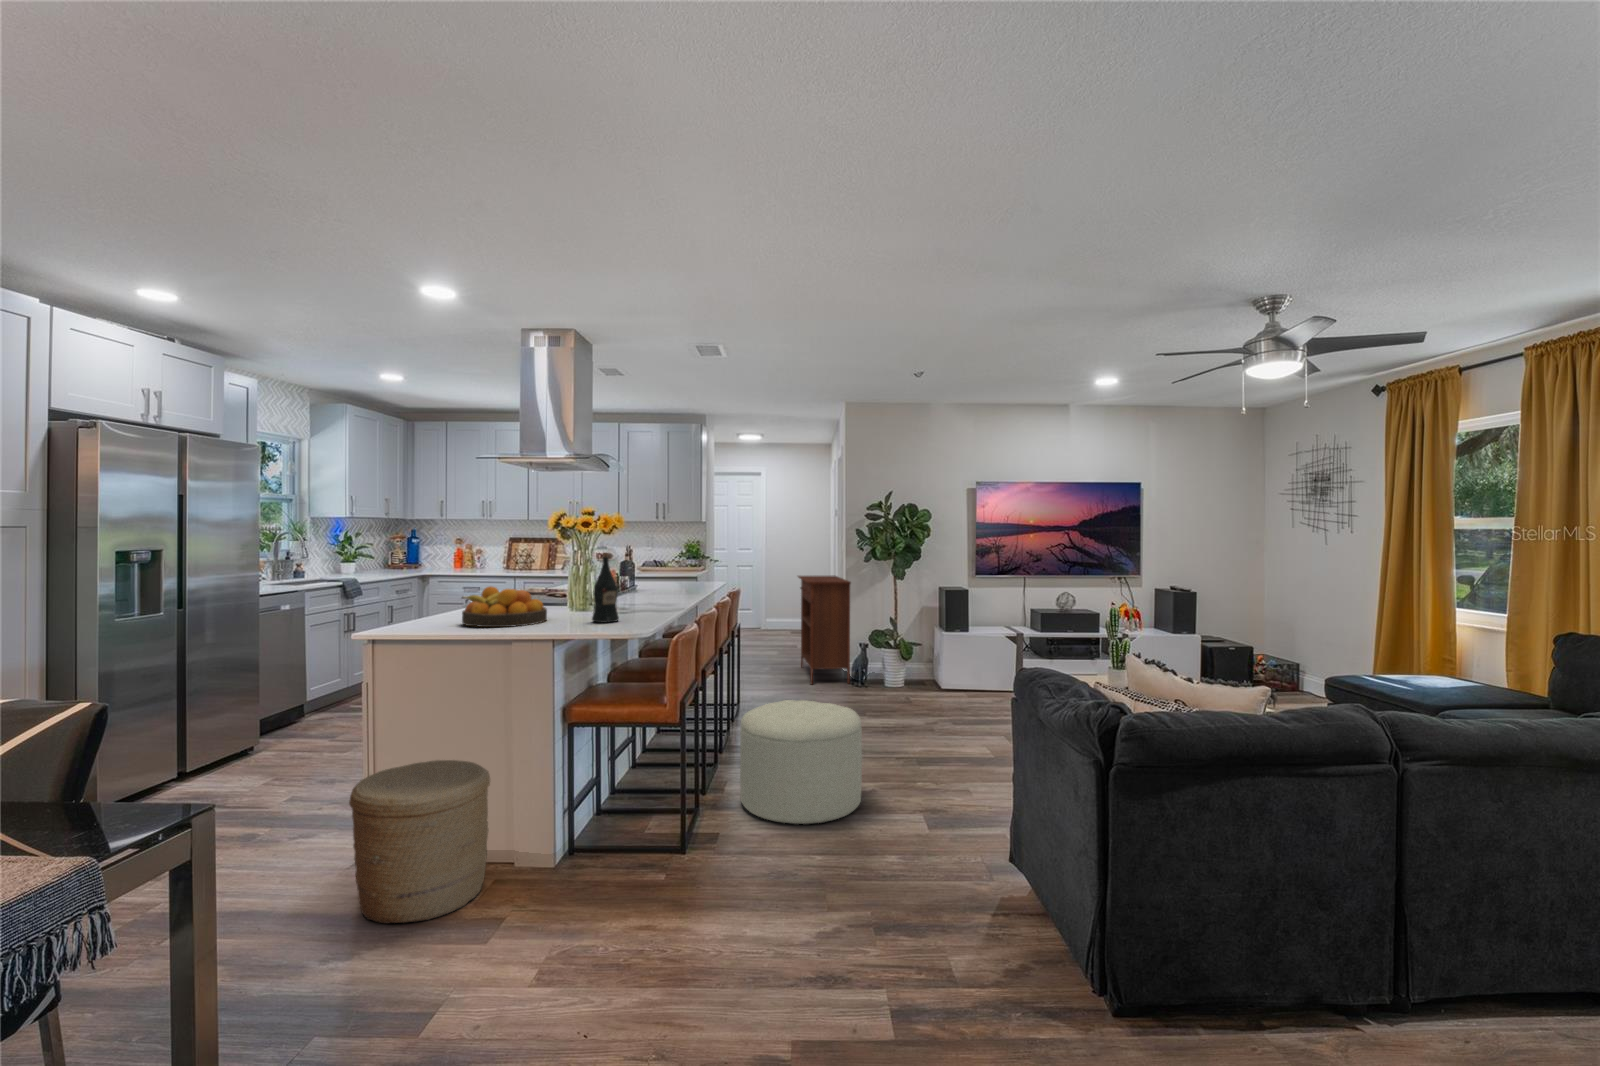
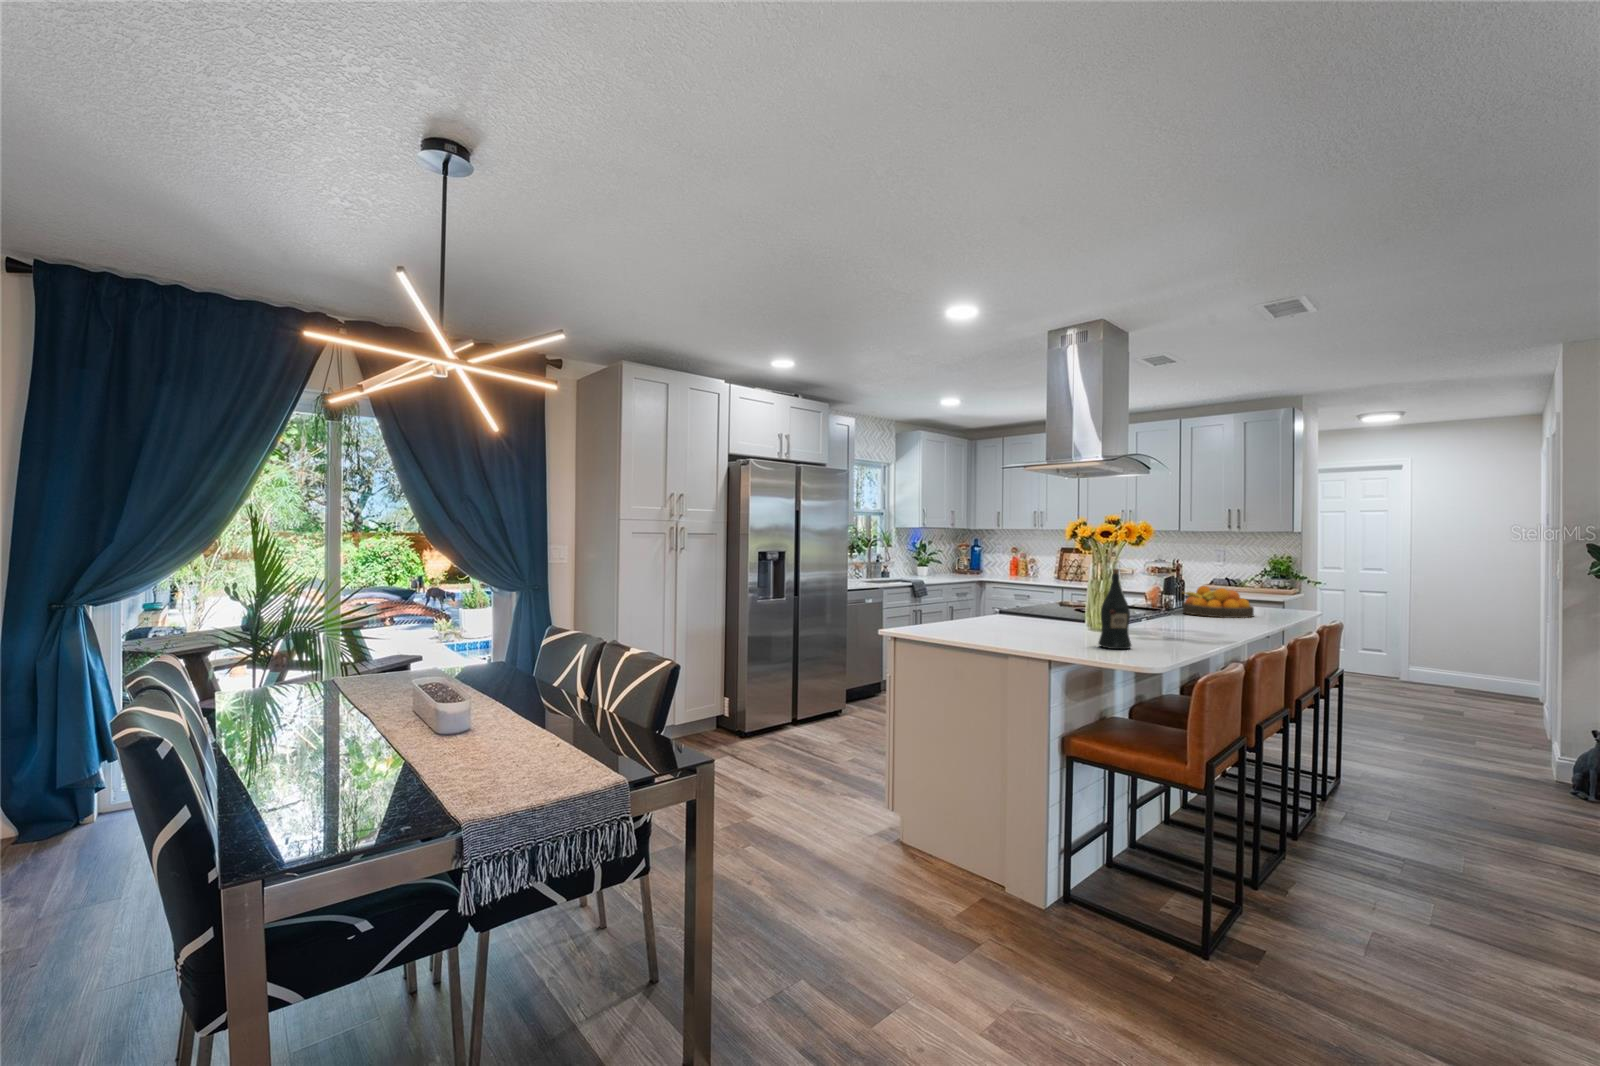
console table: present [798,576,851,684] -> none [1457,610,1567,785]
fruit bowl: present [462,586,547,627] -> present [1182,586,1254,618]
ottoman: present [740,700,862,824] -> none [1311,790,1553,1003]
woven basket: present [349,760,490,924] -> none [858,760,980,917]

